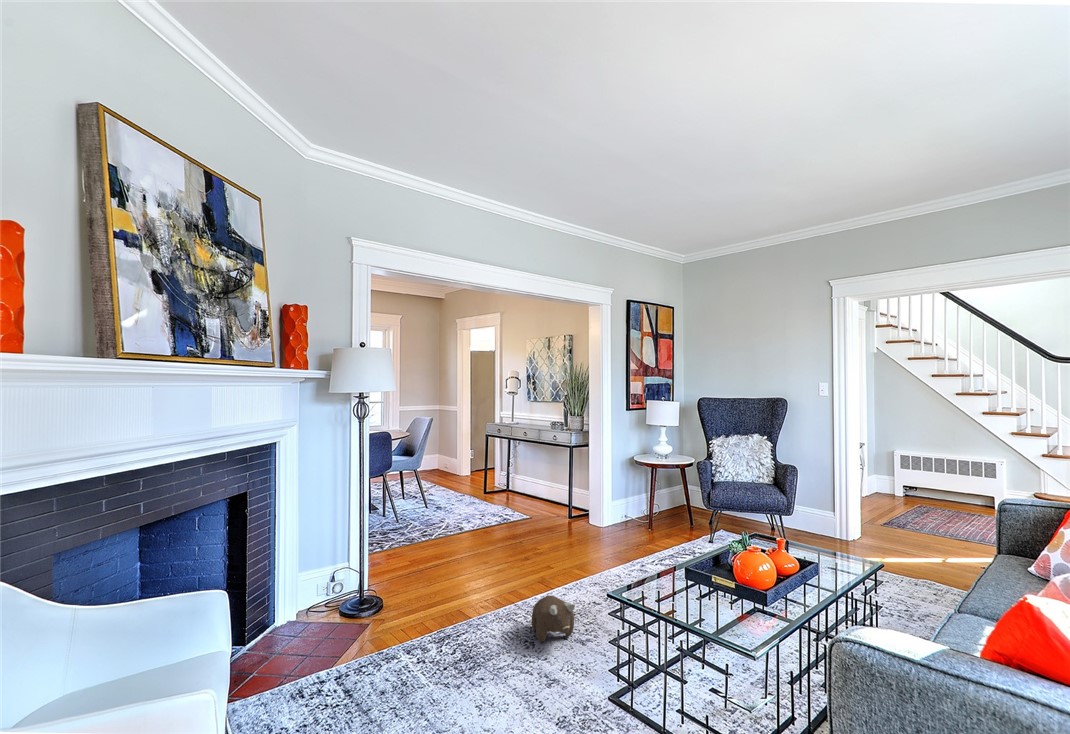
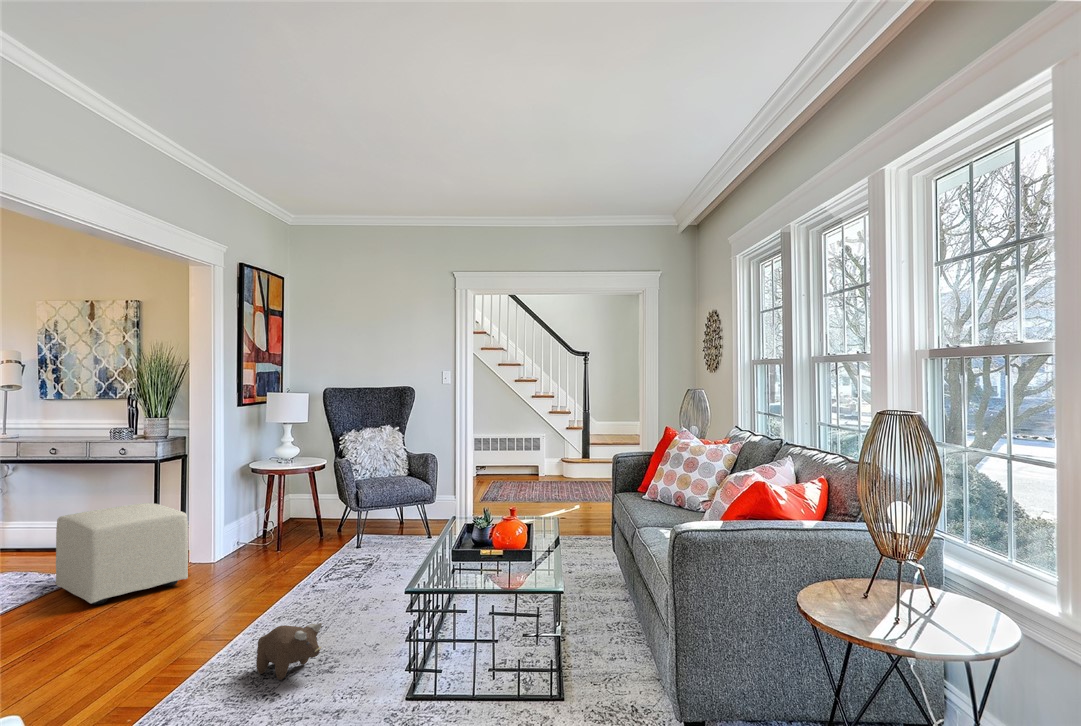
ottoman: none [503,476,568,540] -> present [56,503,188,605]

